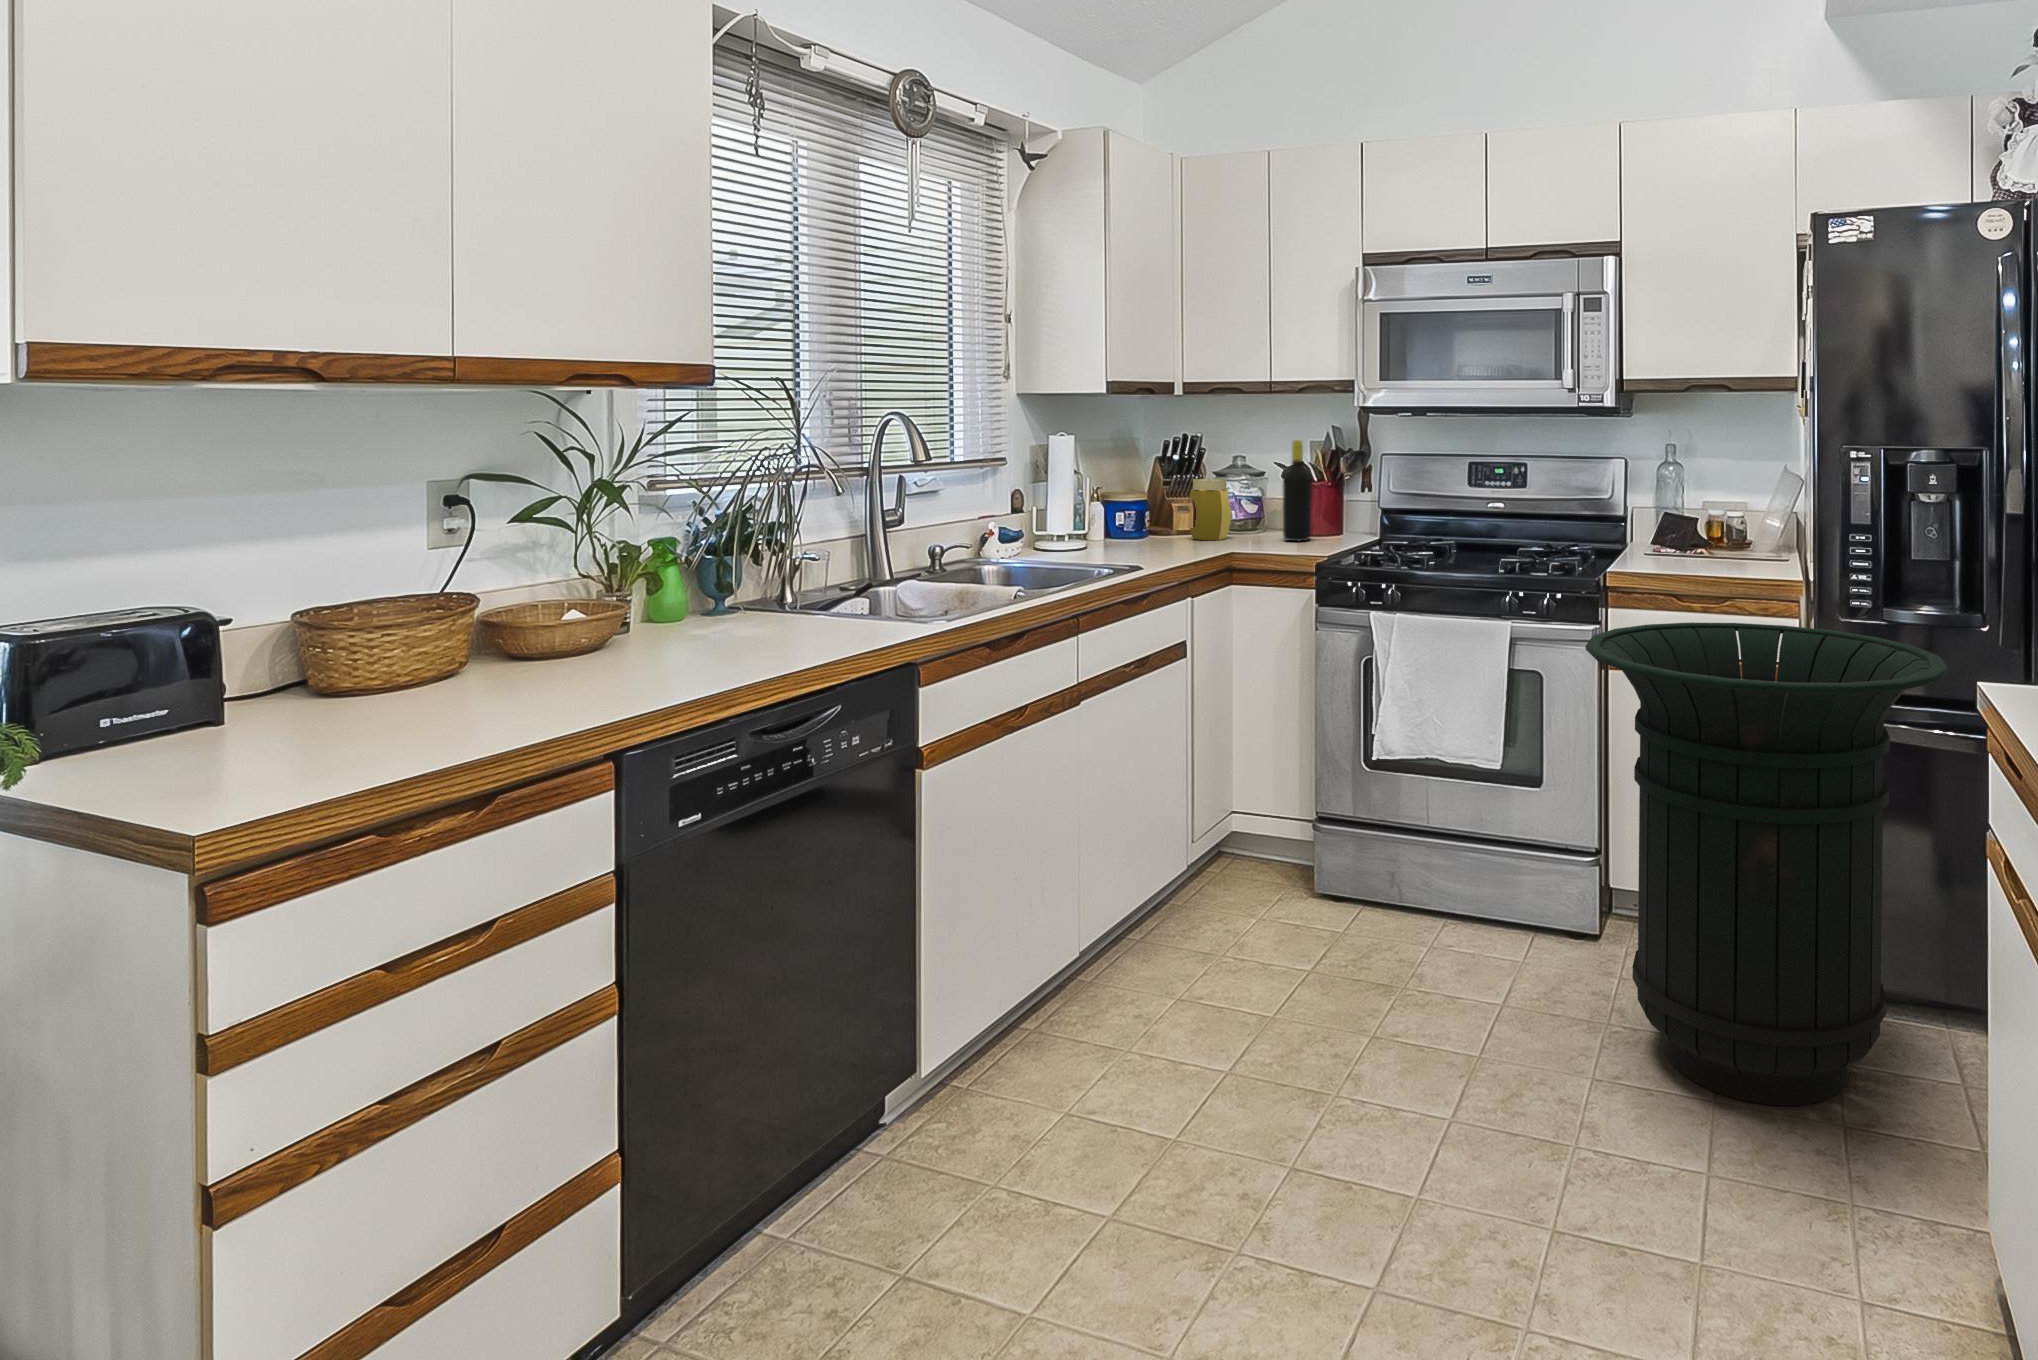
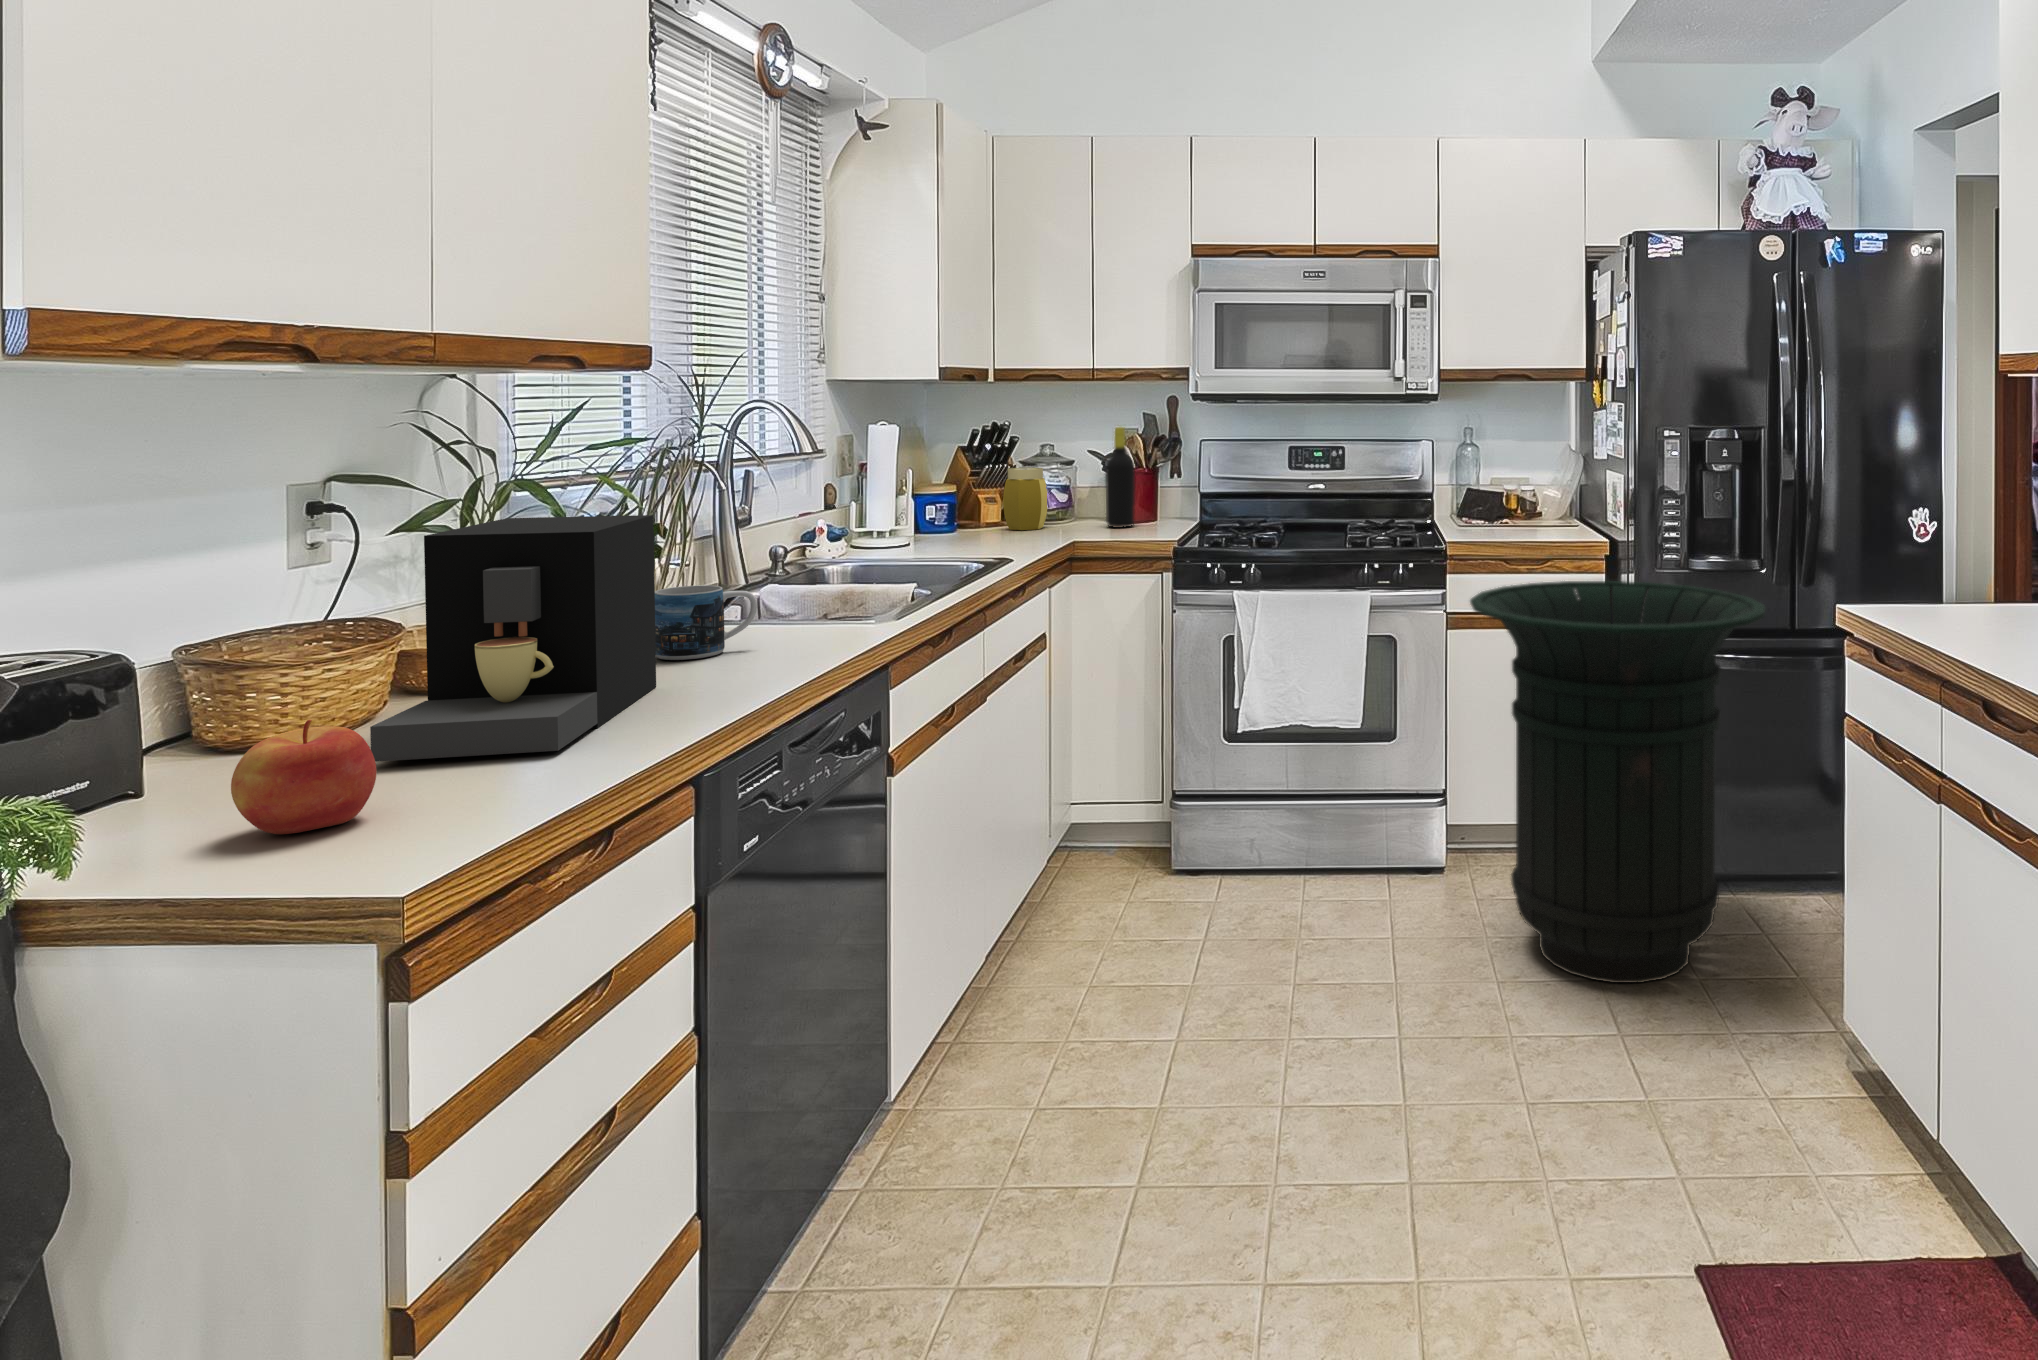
coffee maker: none [364,510,672,722] -> present [370,515,656,762]
mug: none [714,579,804,646] -> present [655,585,757,660]
apple: none [175,678,299,775] -> present [231,720,376,834]

